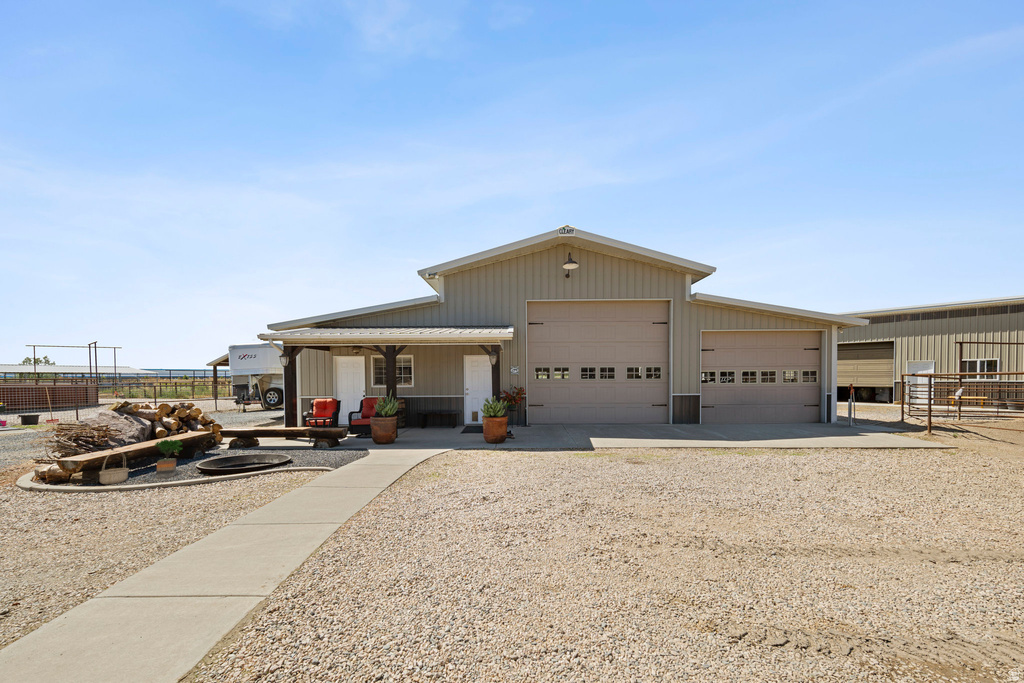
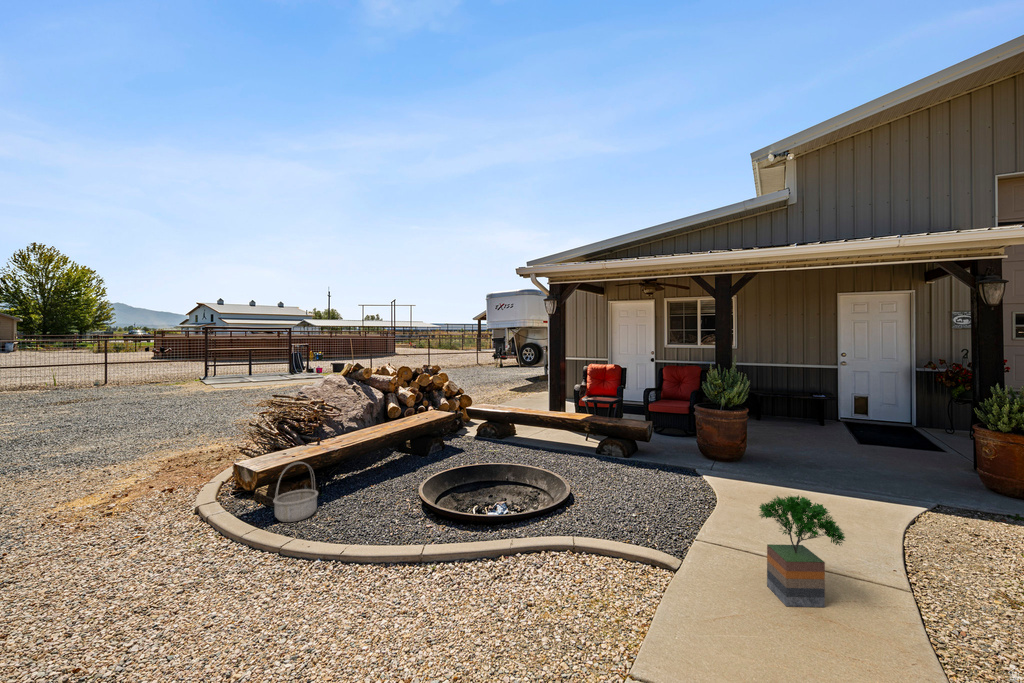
potted tree: present [155,440,182,478] -> present [759,495,845,607]

